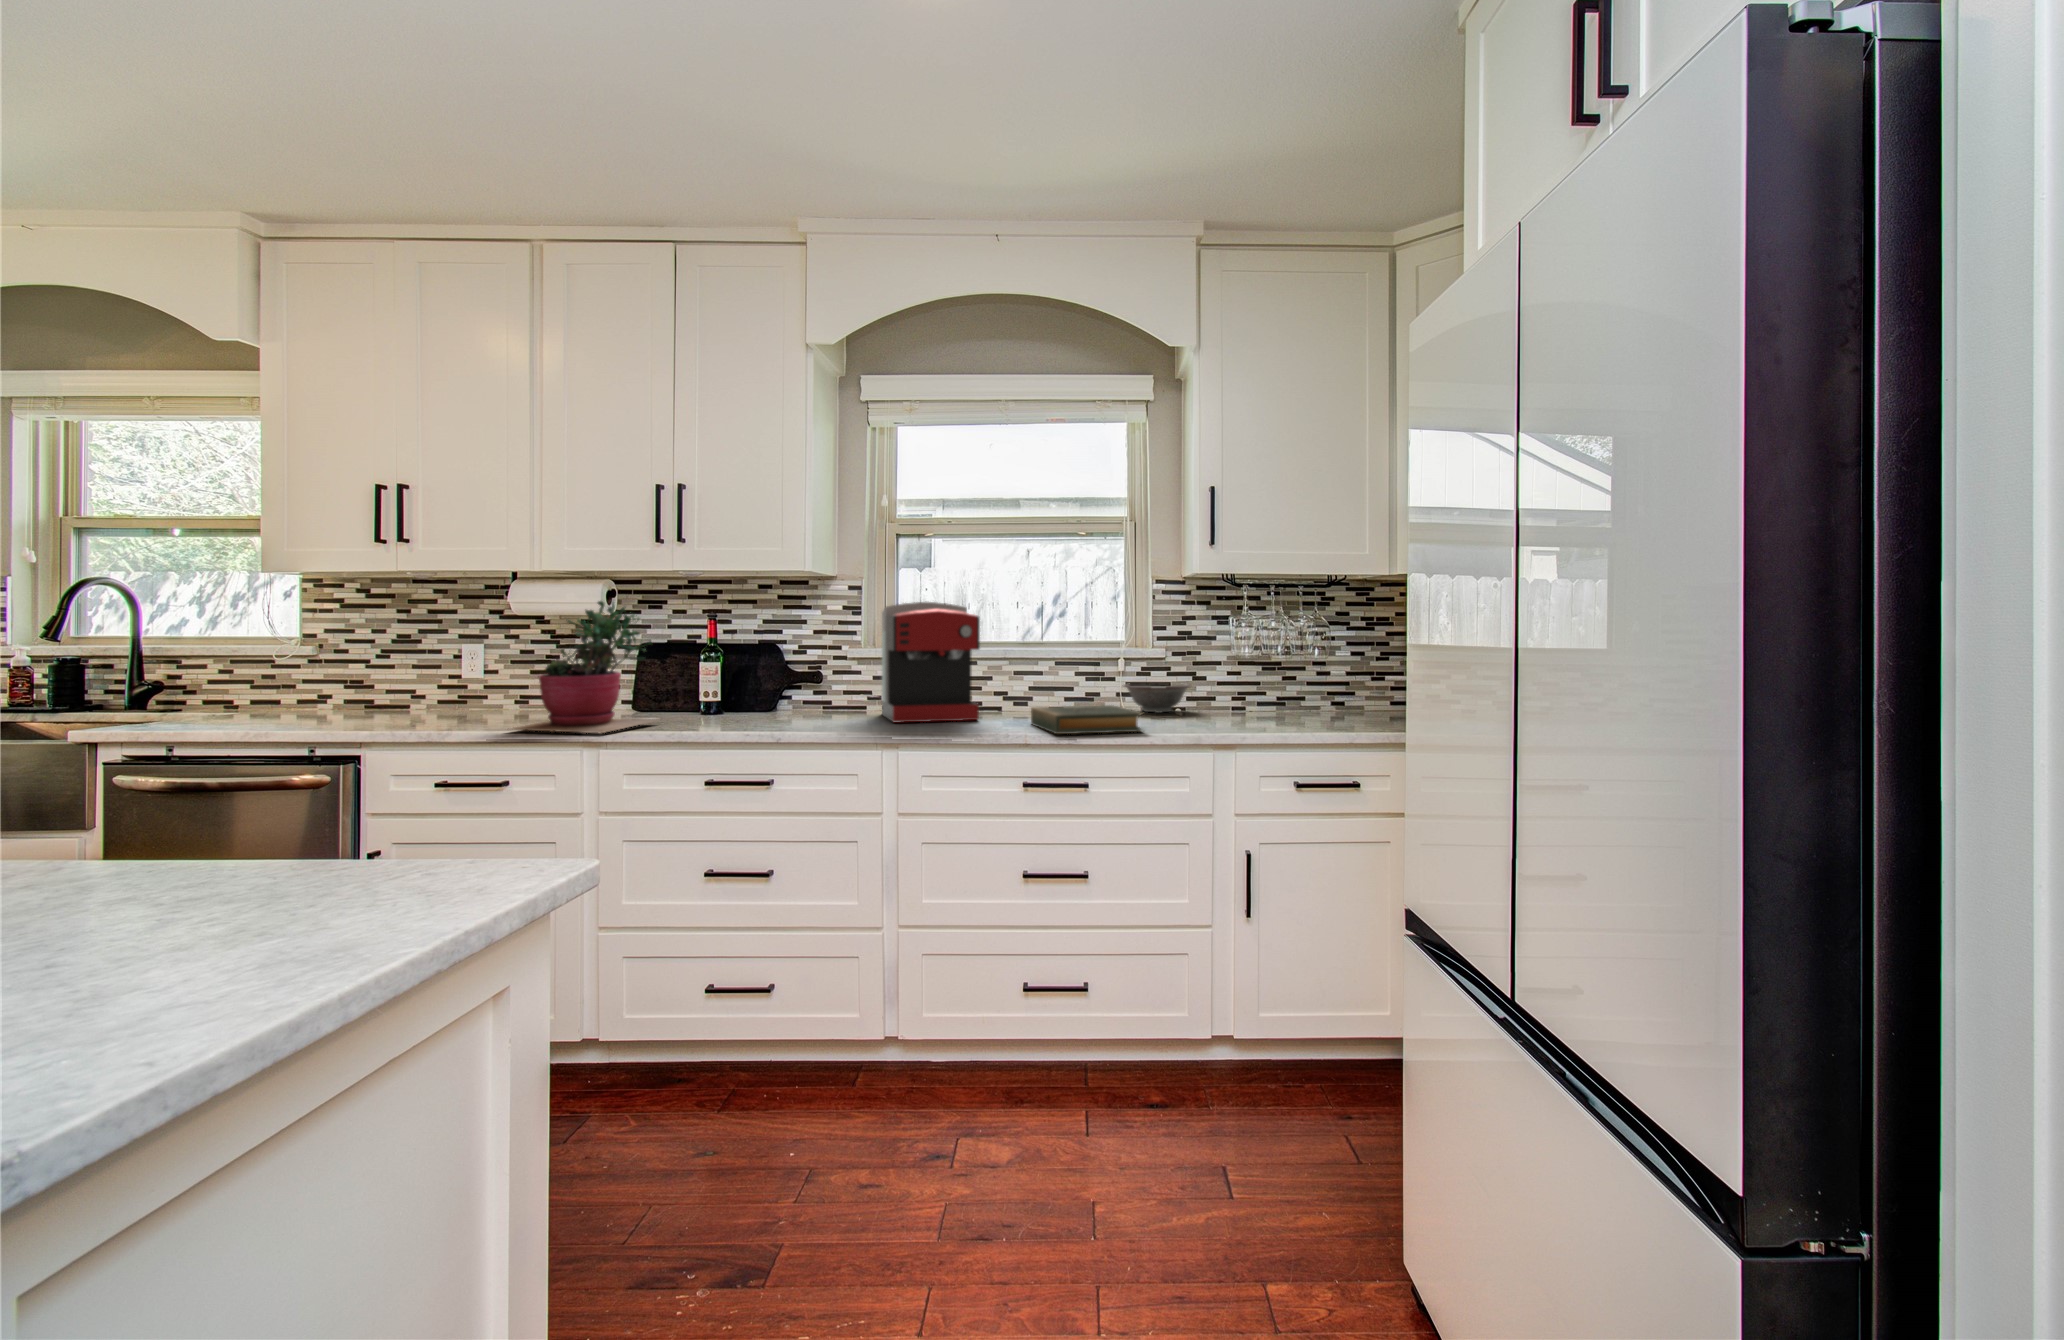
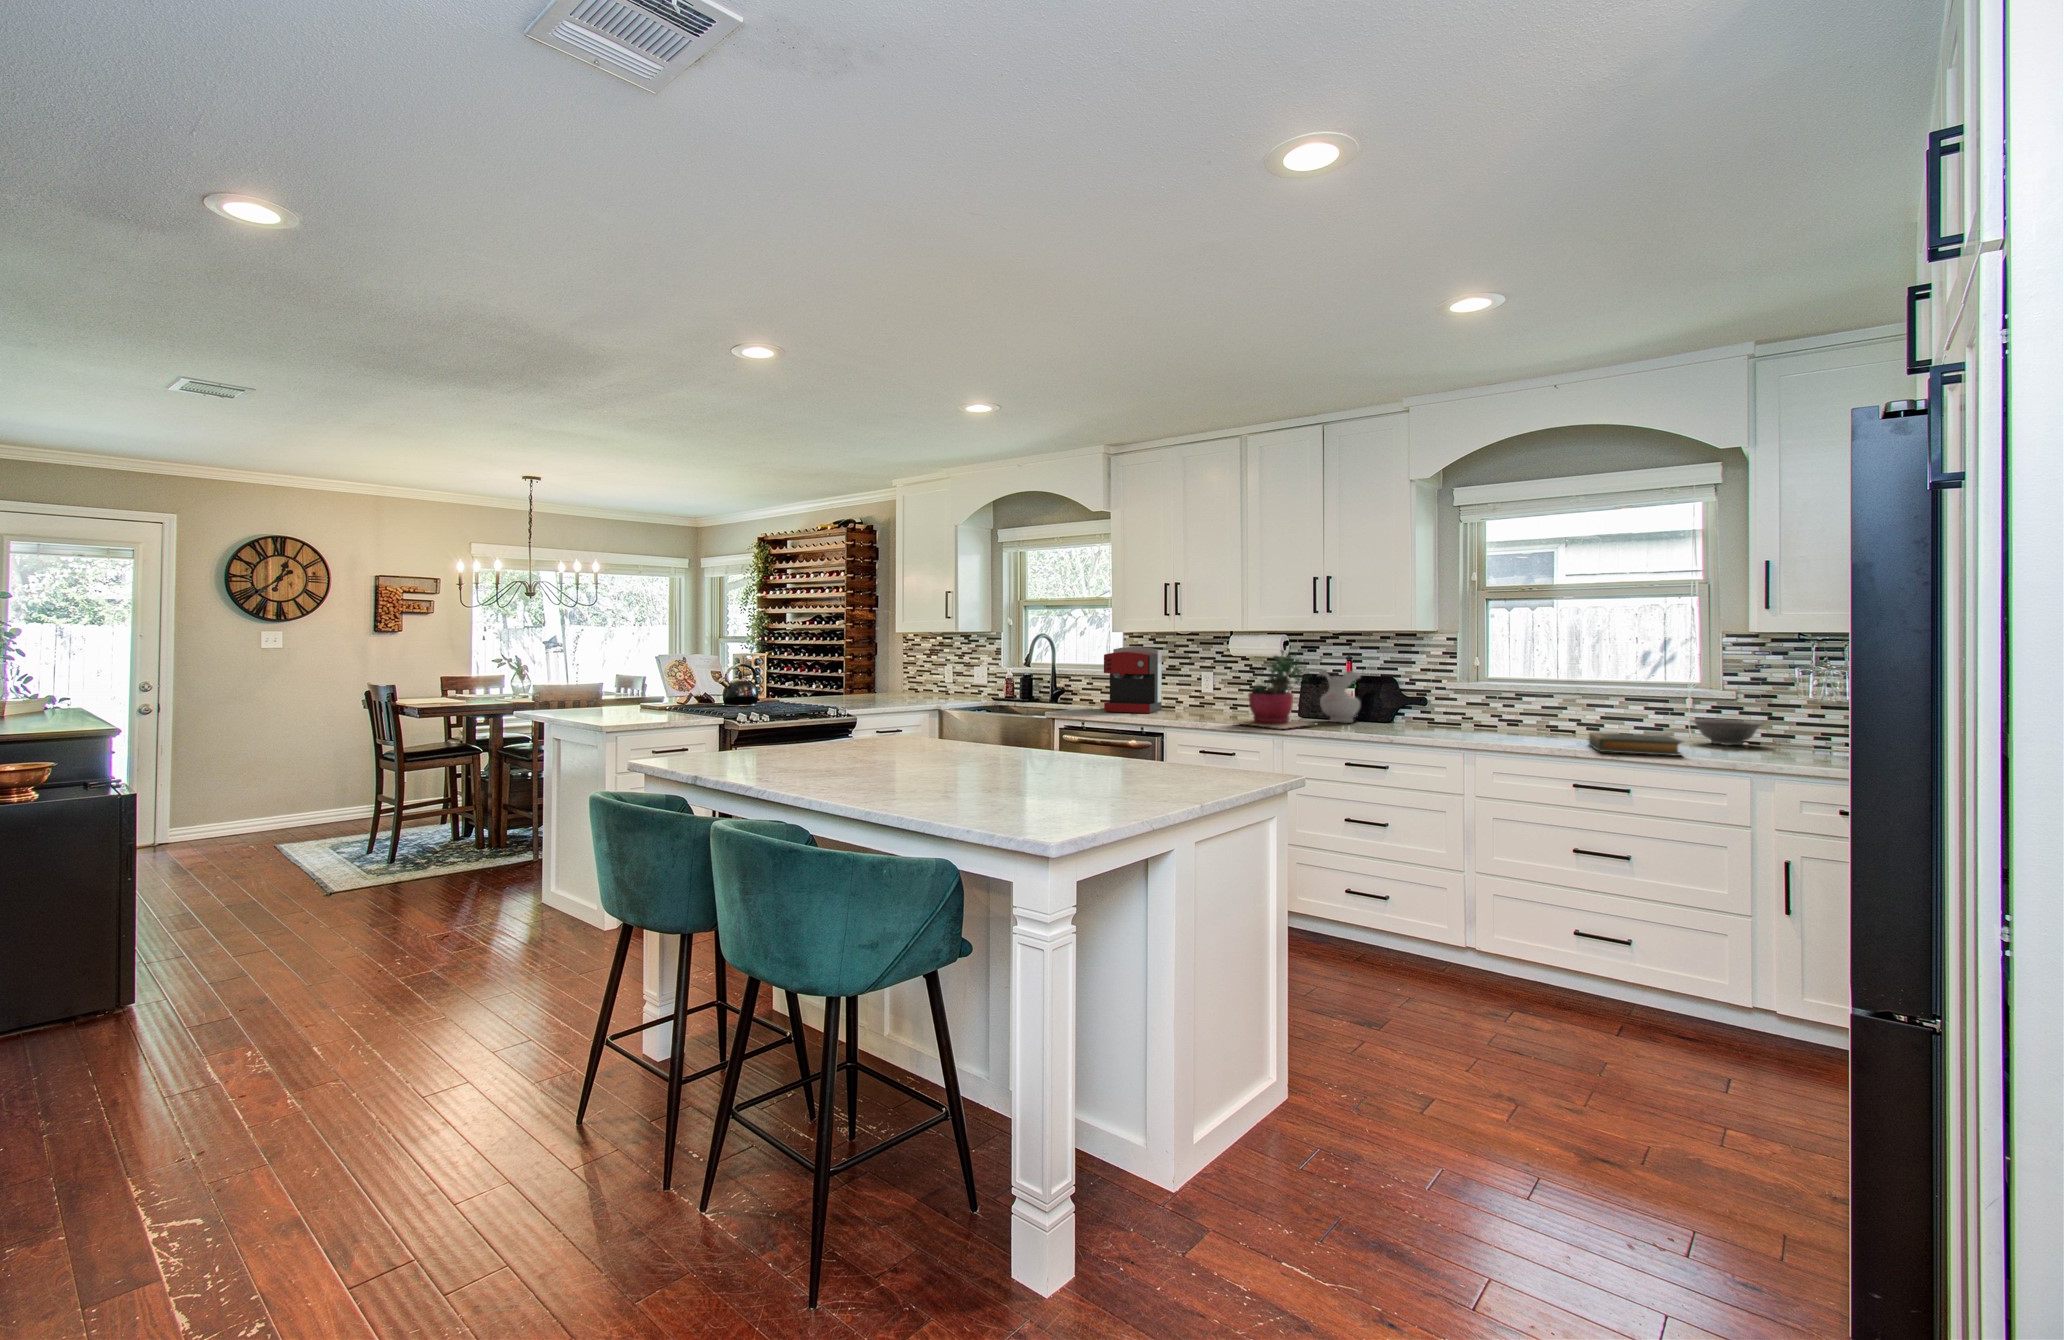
coffee maker: present [882,602,980,722] -> present [1104,646,1162,713]
ceramic pitcher: none [661,633,732,715] -> present [1319,669,1361,723]

